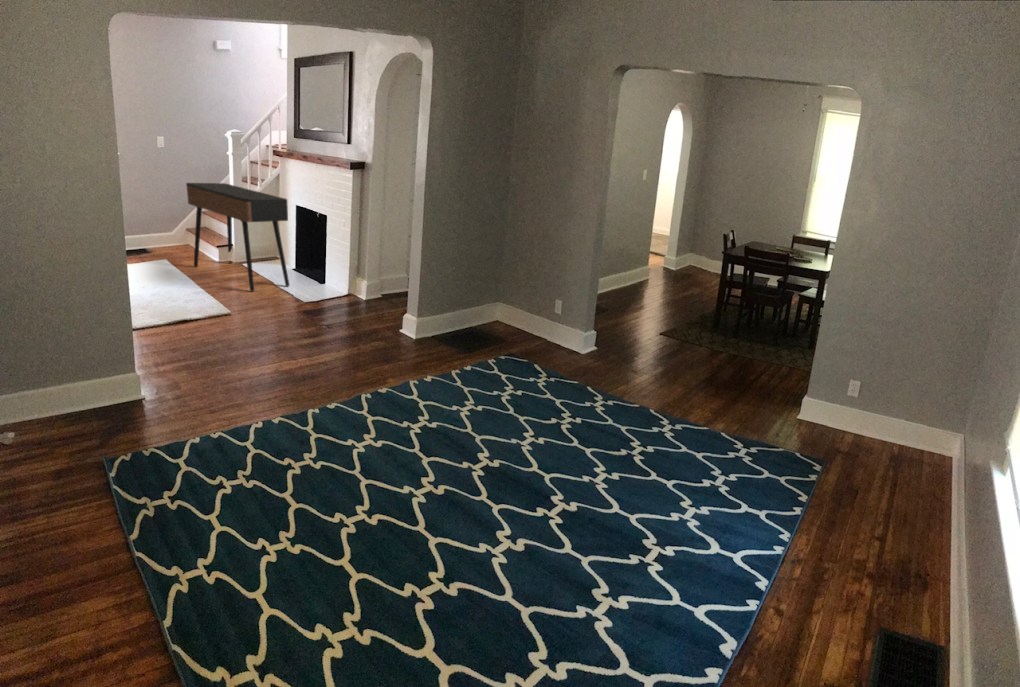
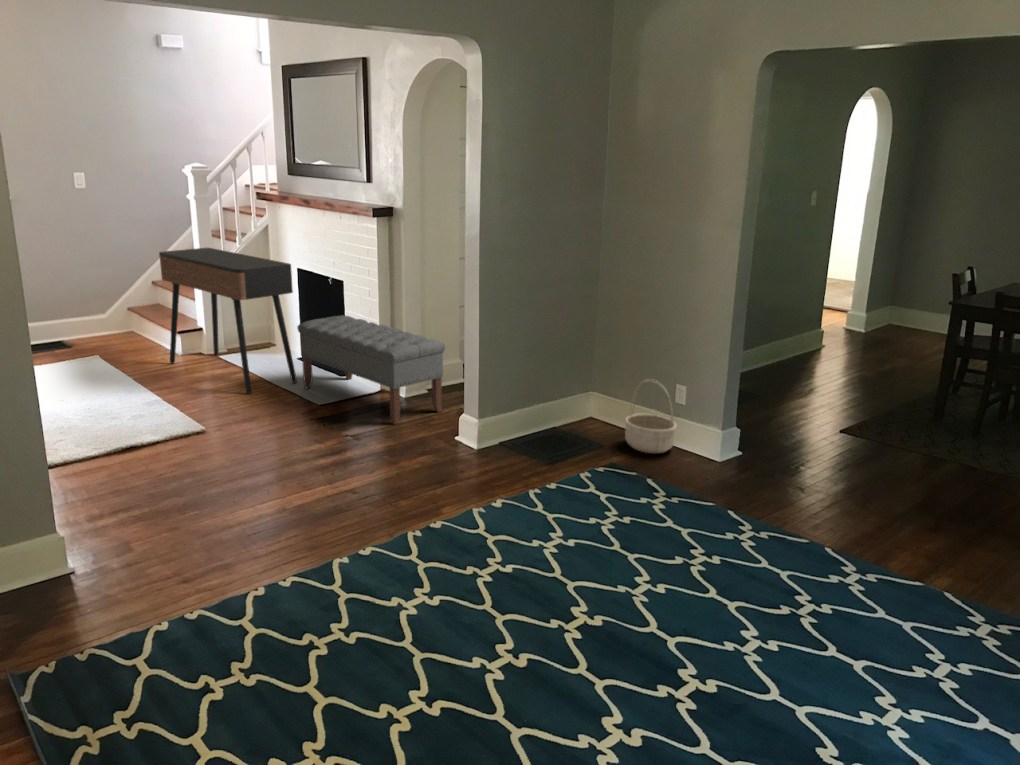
bench: none [291,240,398,319] -> present [297,315,445,425]
basket: none [520,298,555,348] -> present [625,380,677,453]

